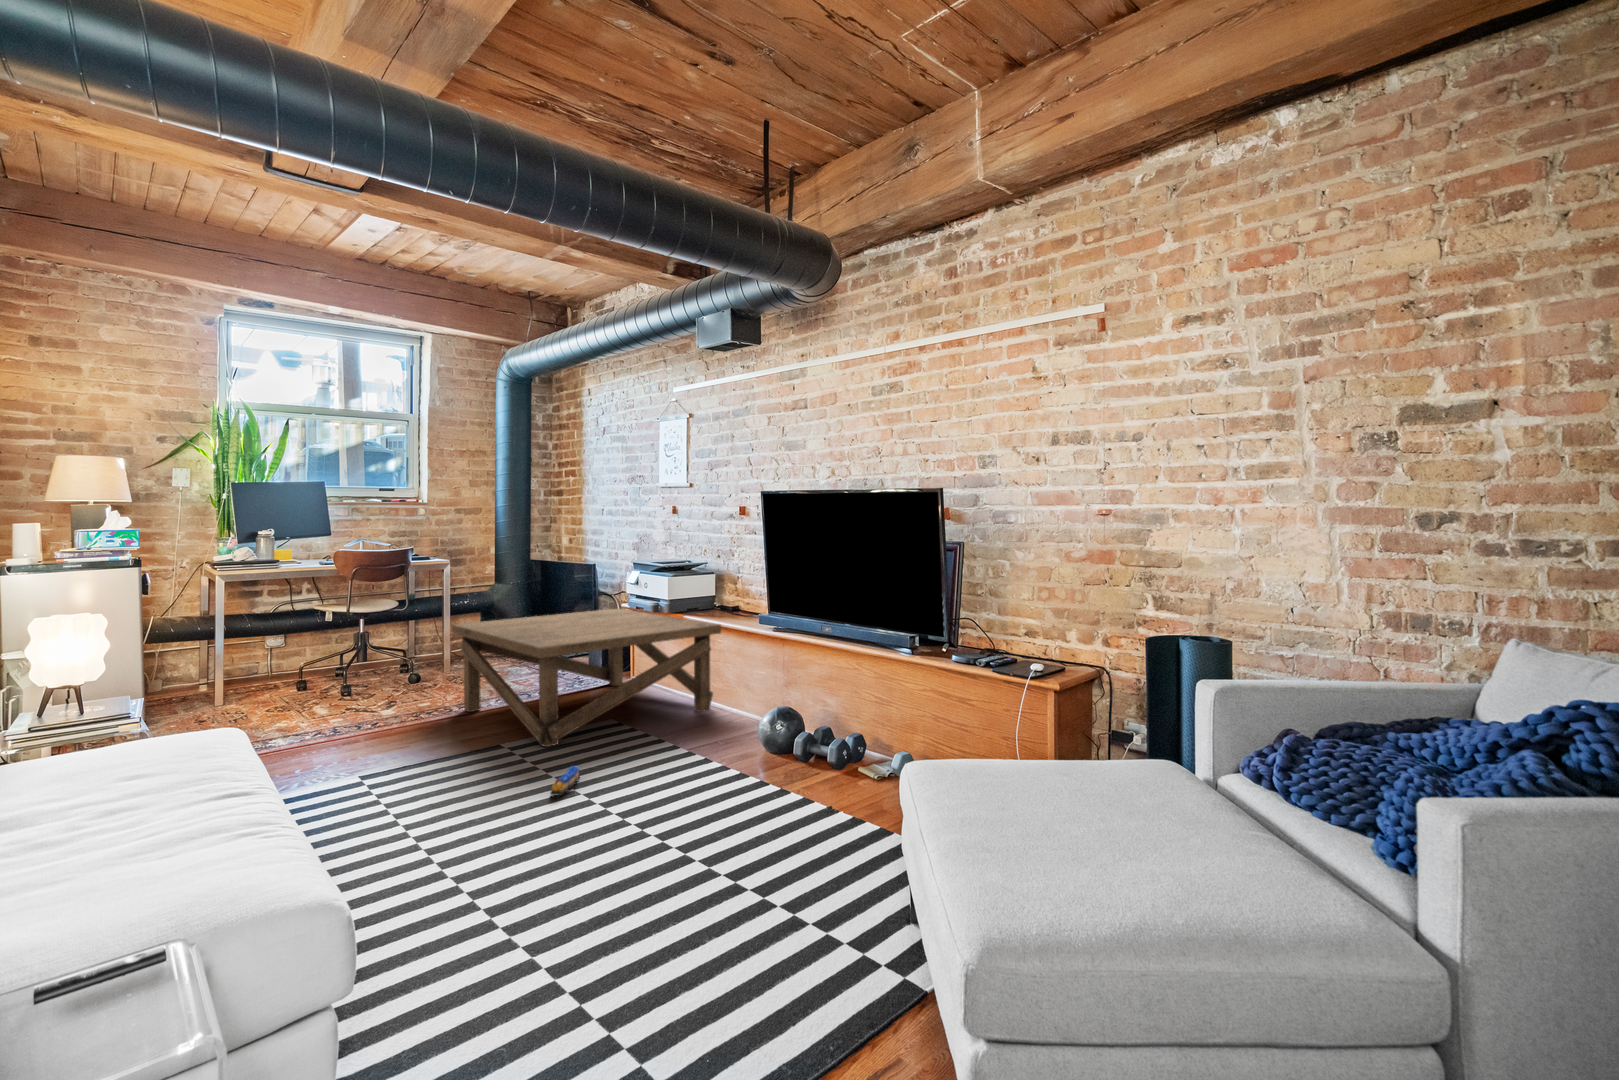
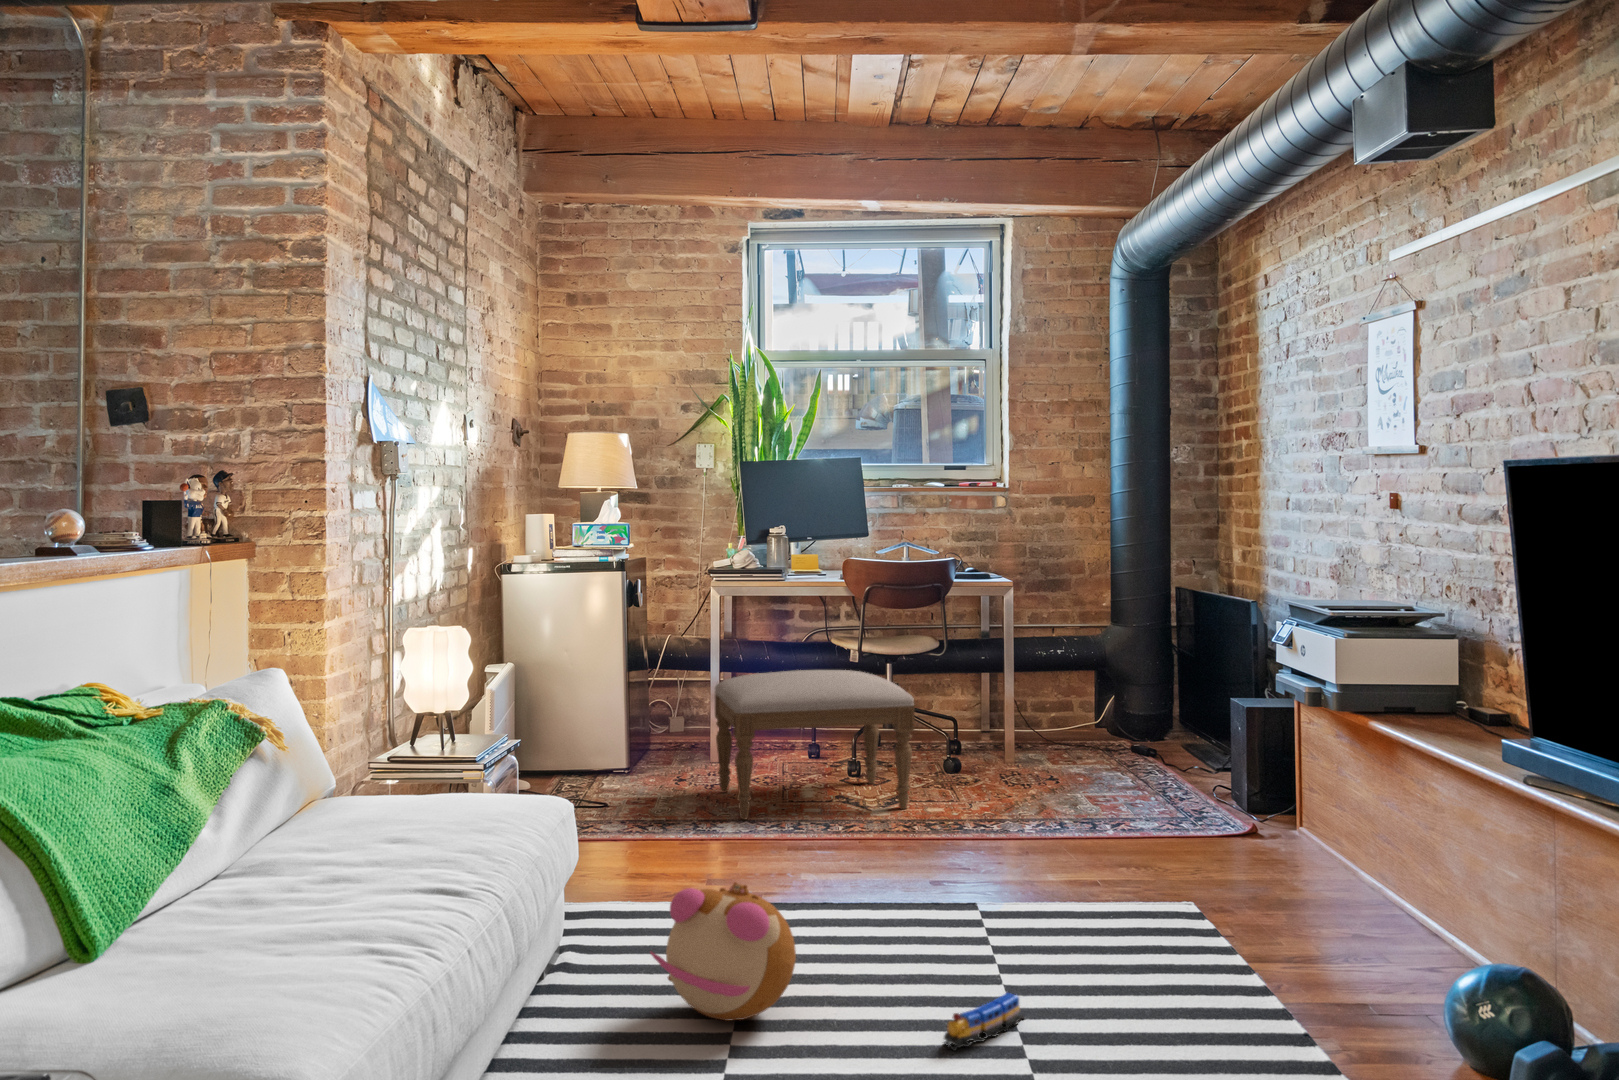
coffee table: present [452,609,721,747] -> none [952,690,1422,938]
ottoman: none [246,622,415,730] -> present [715,670,915,820]
plush toy: none [361,737,454,822] -> present [650,882,796,1021]

